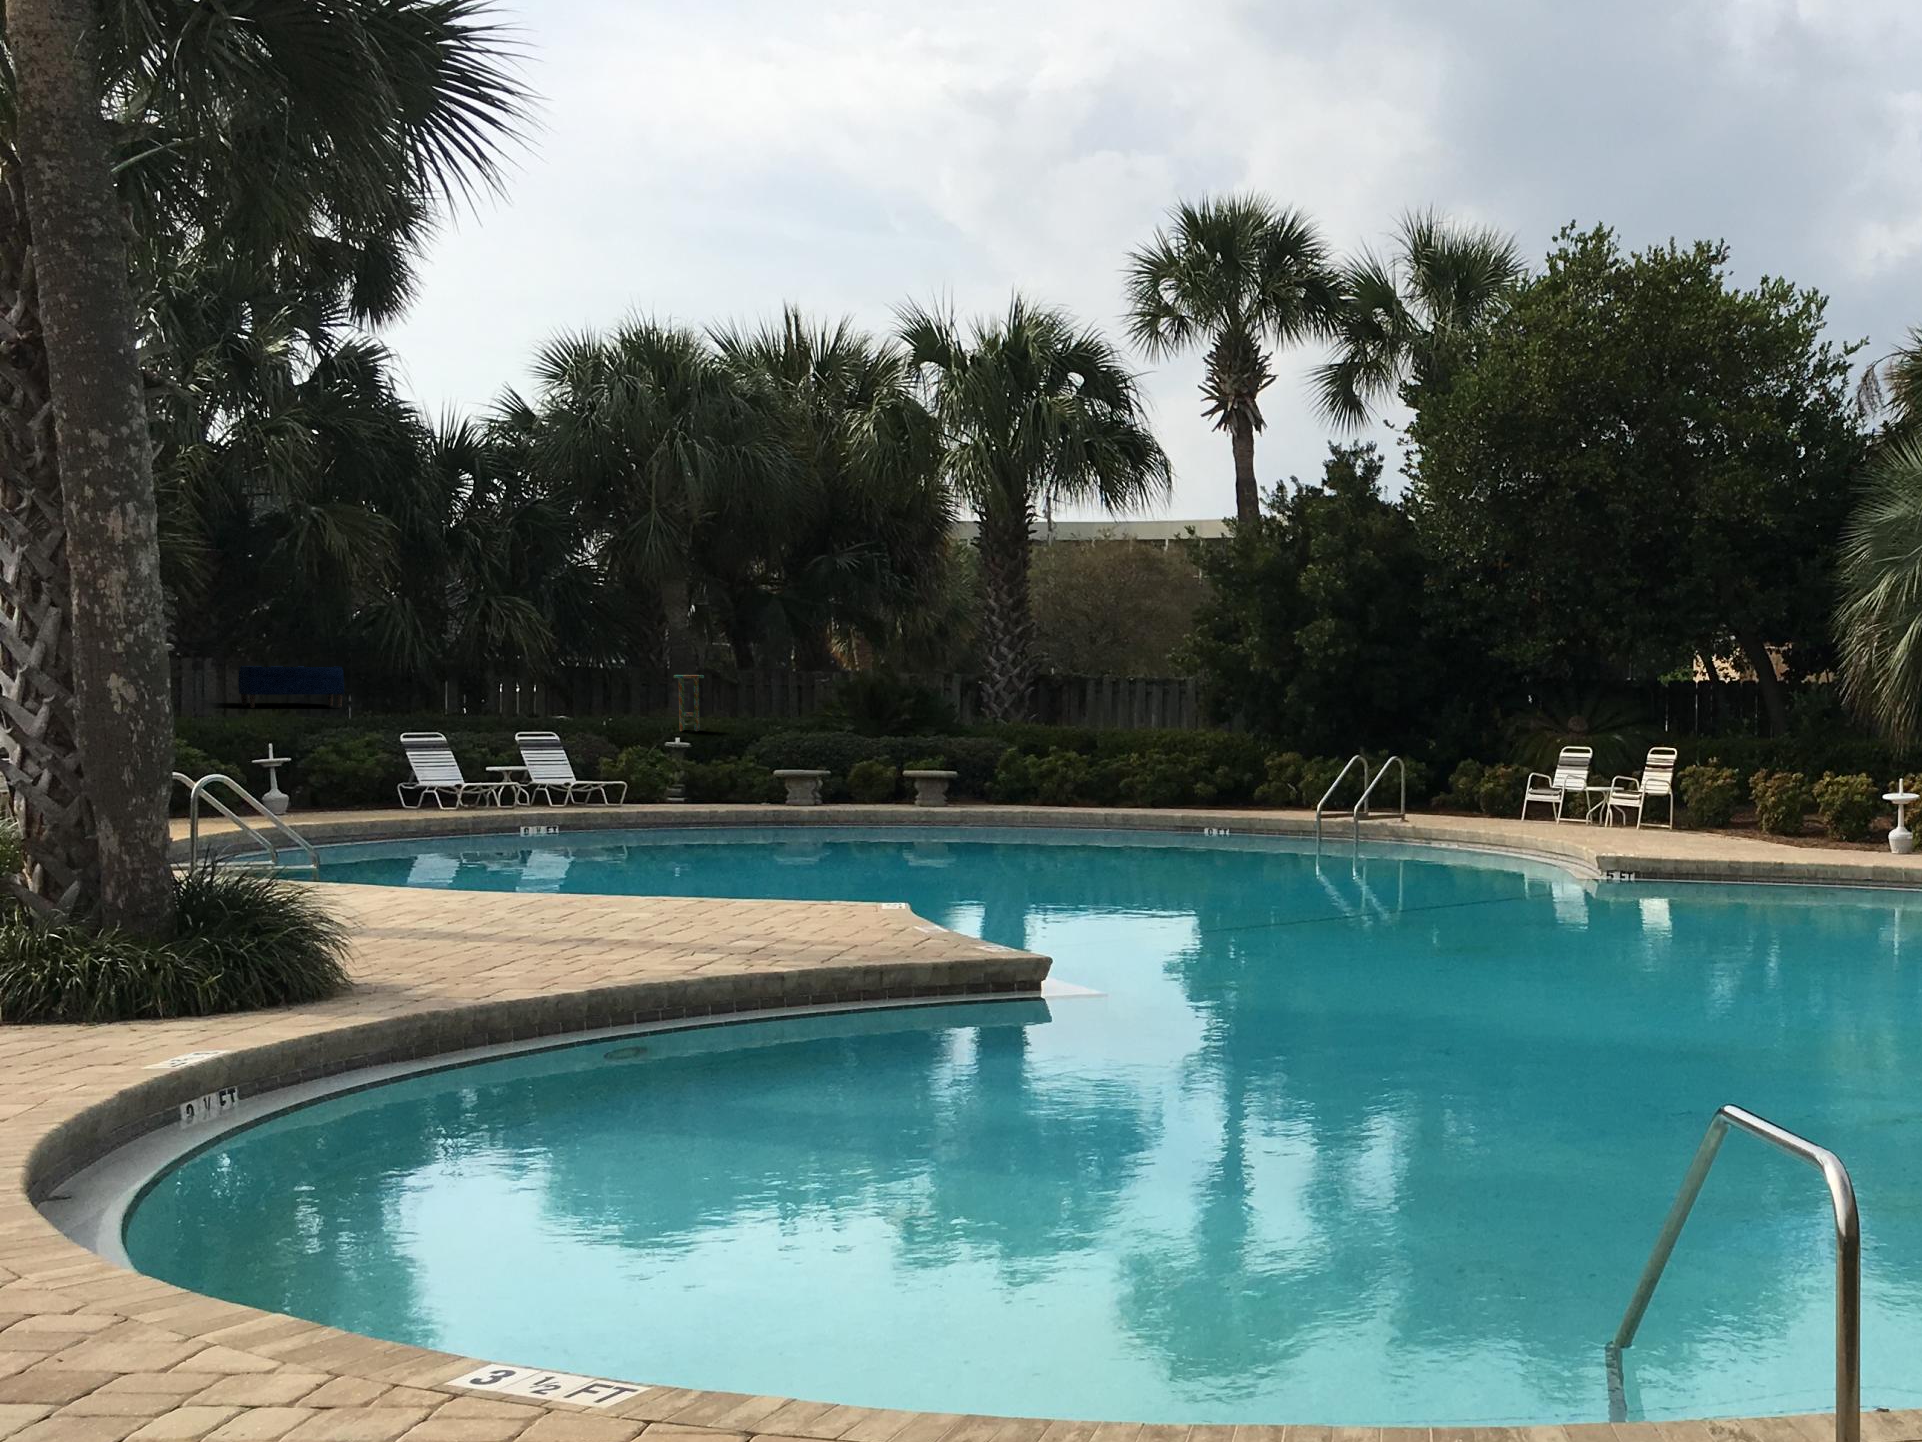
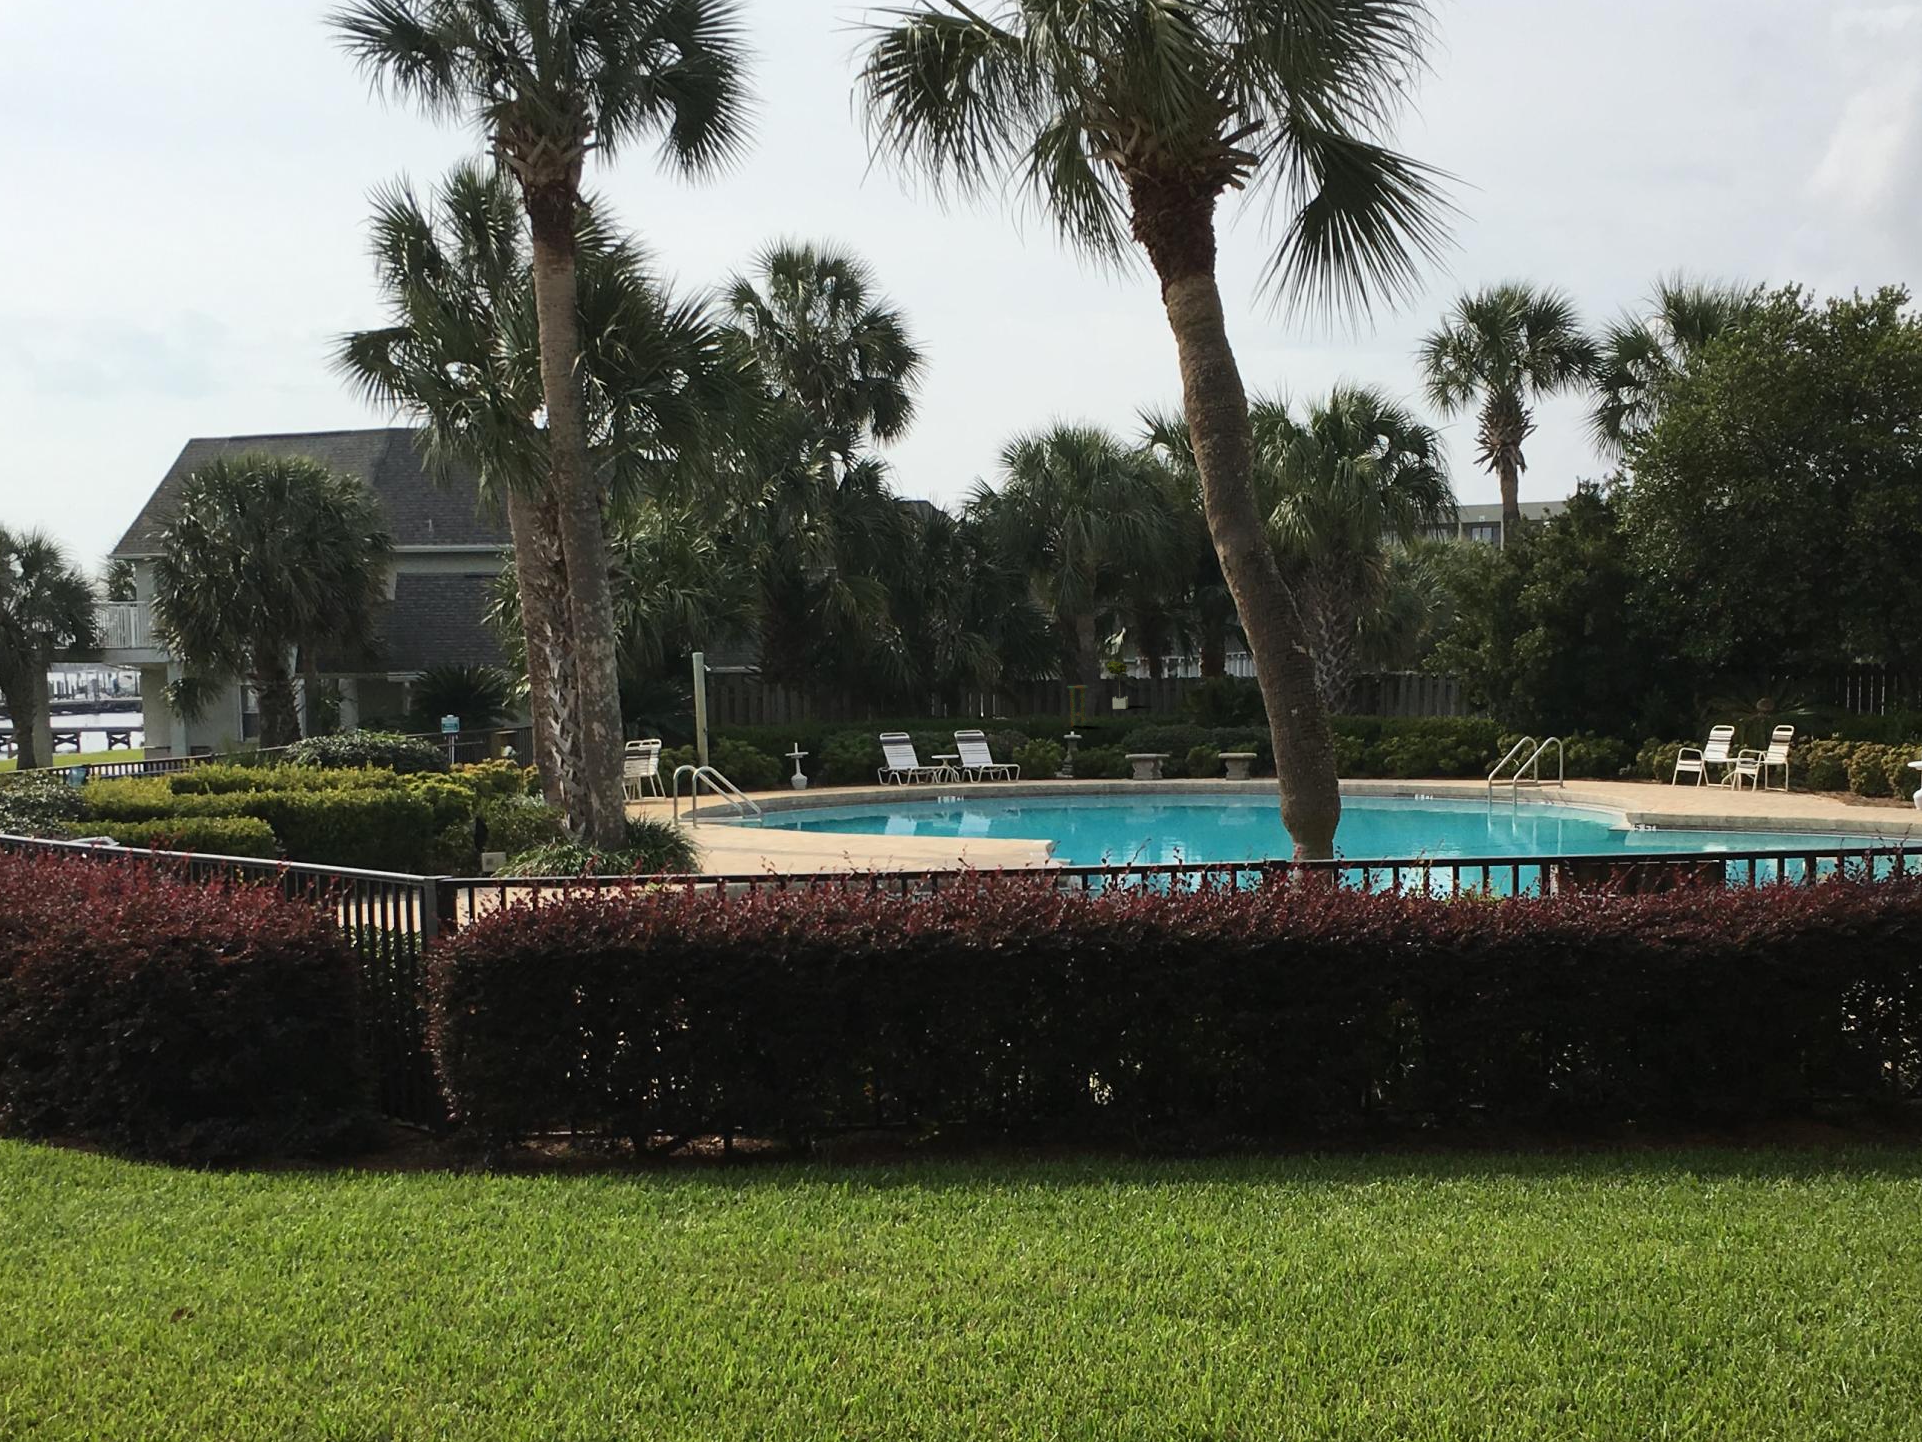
potted tree: none [706,644,736,710] -> present [1107,661,1128,709]
bench: present [239,666,344,708] -> none [804,686,866,715]

